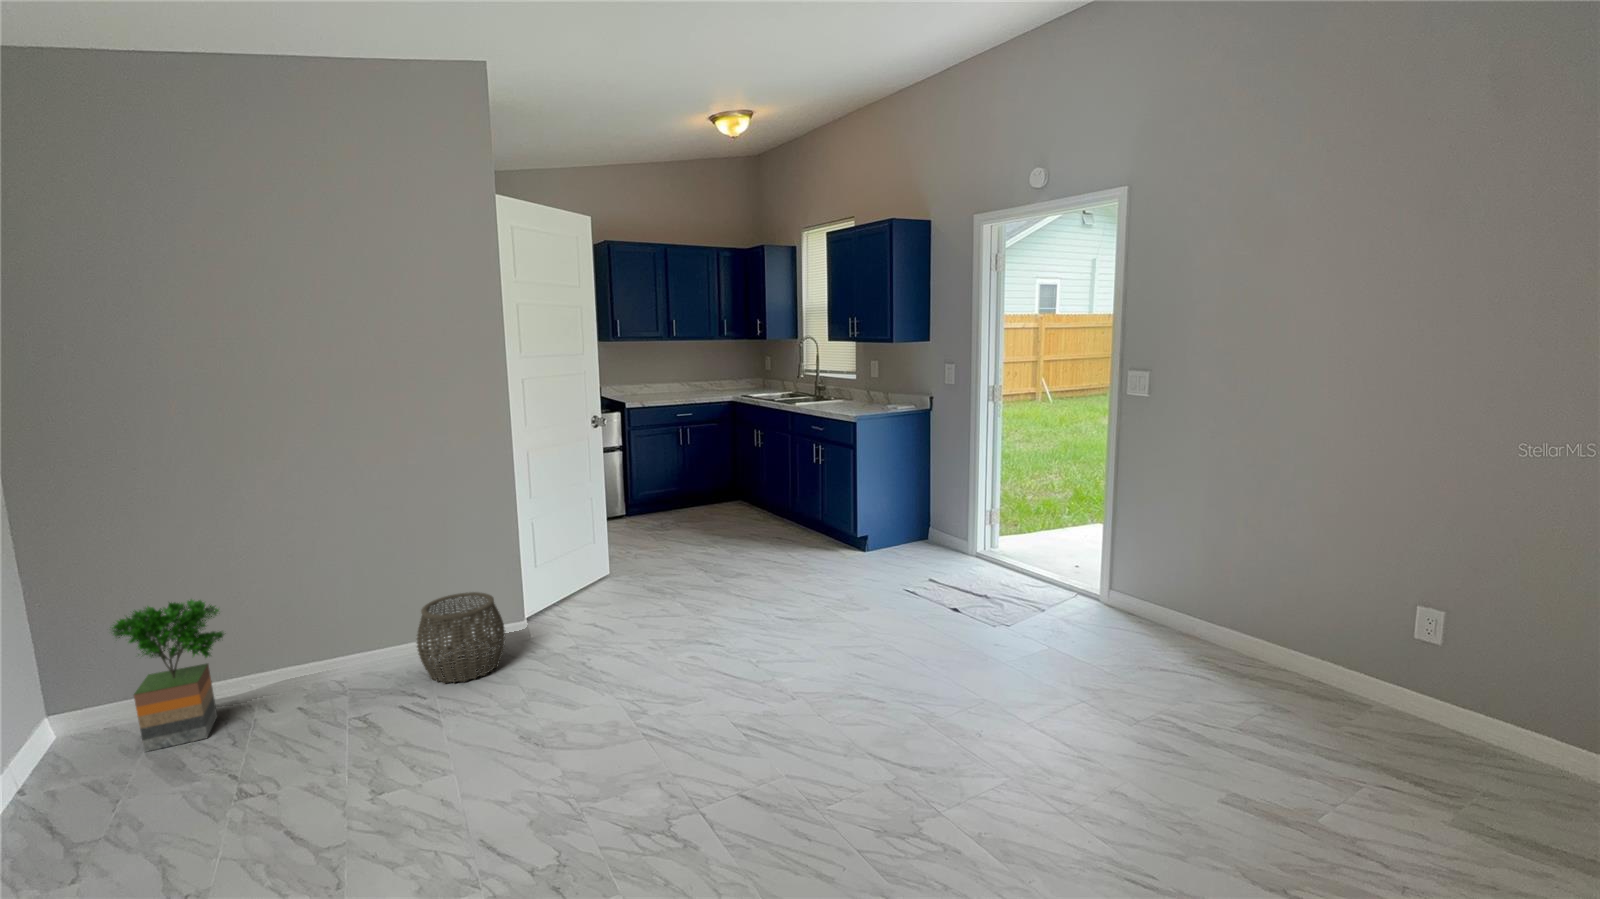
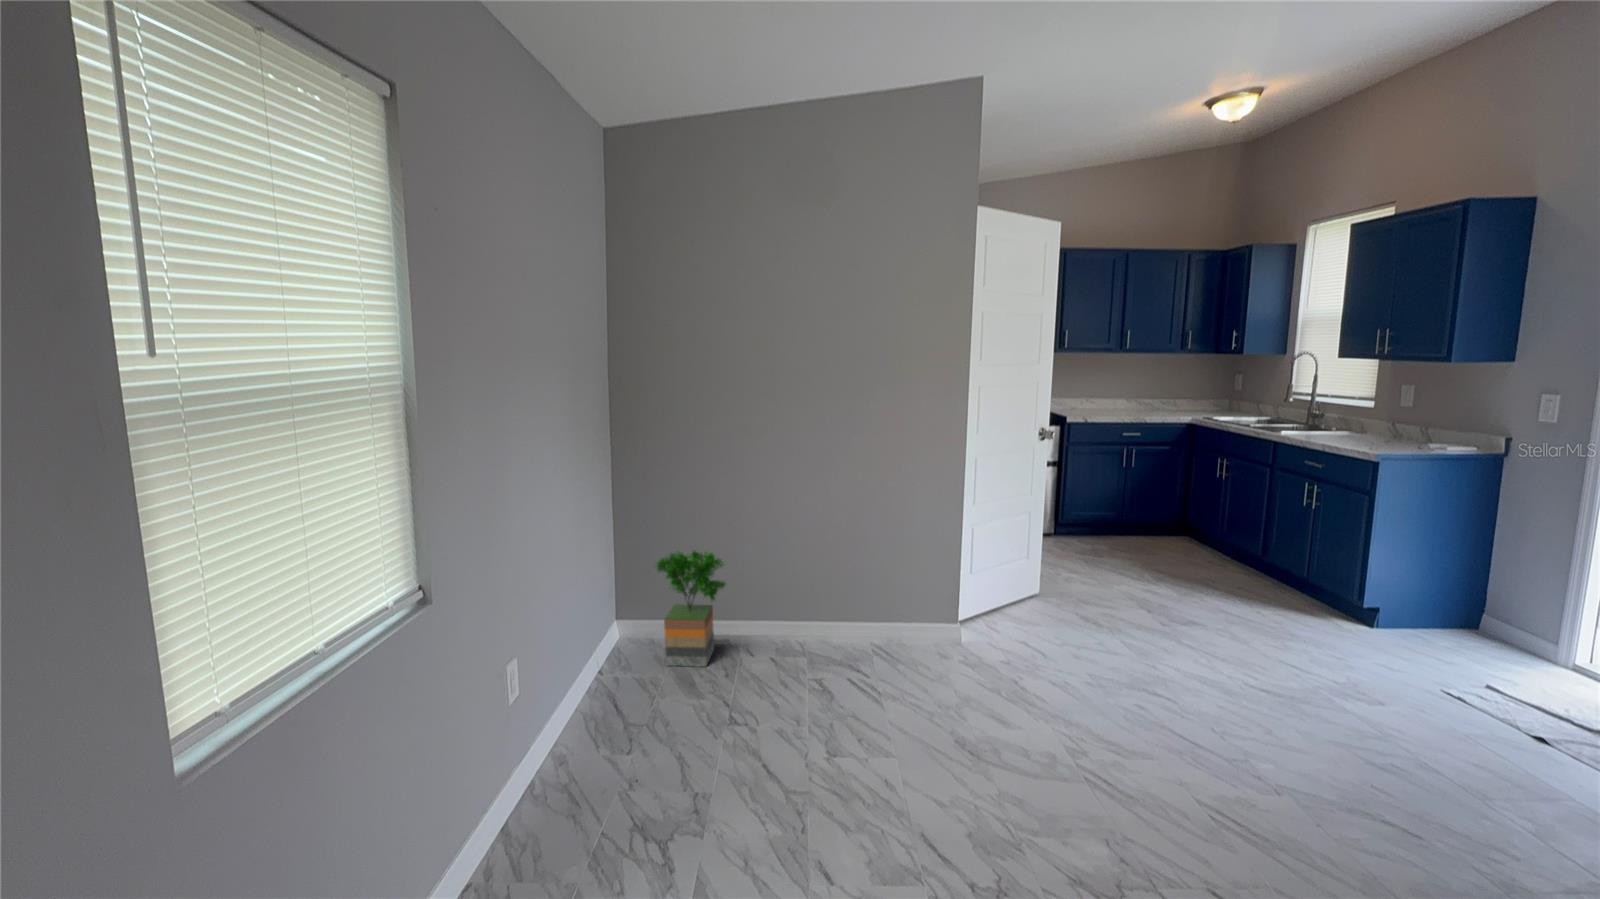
woven basket: present [417,592,505,683] -> none [865,585,944,671]

